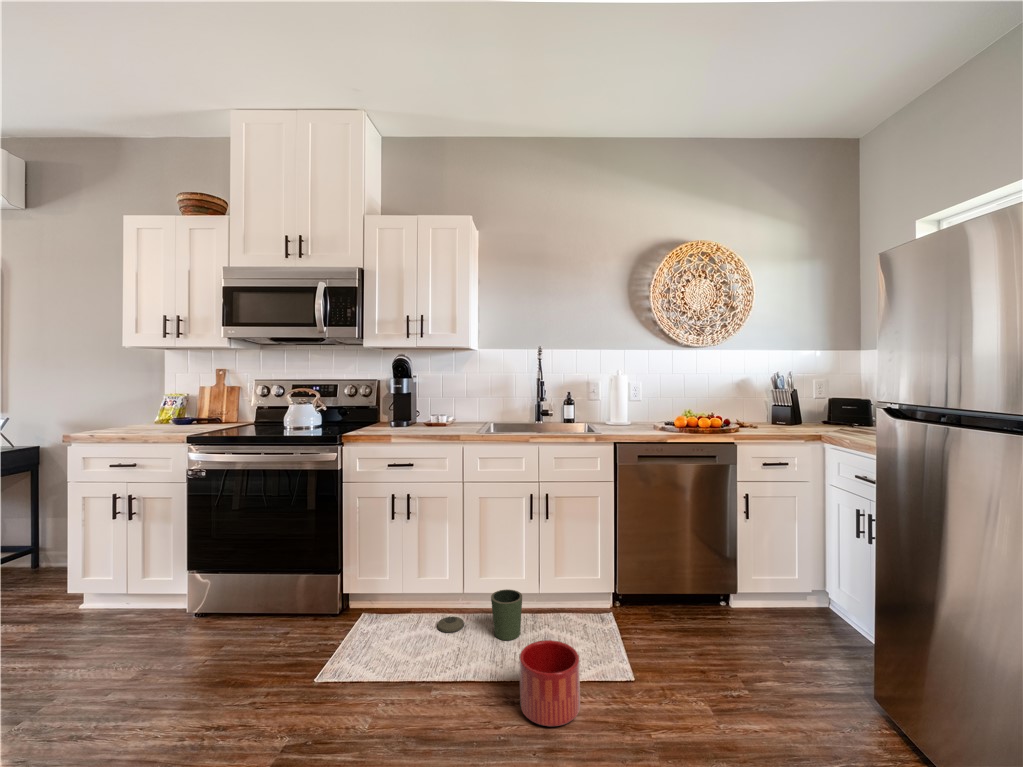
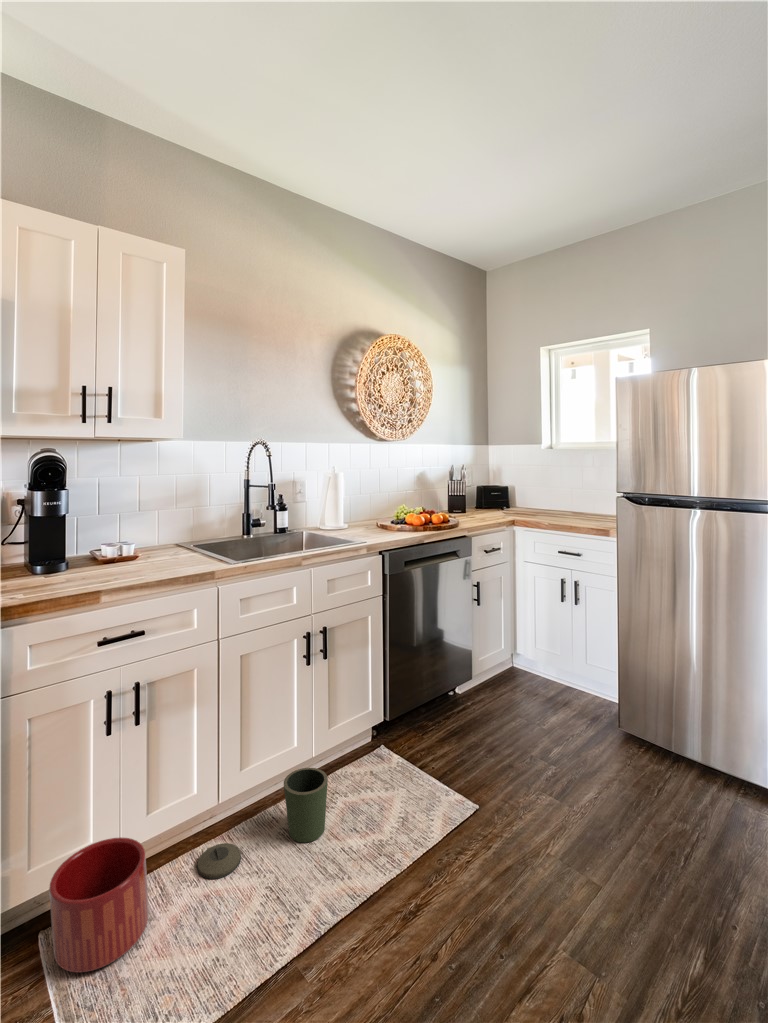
planter: present [520,640,580,726] -> present [49,837,149,972]

